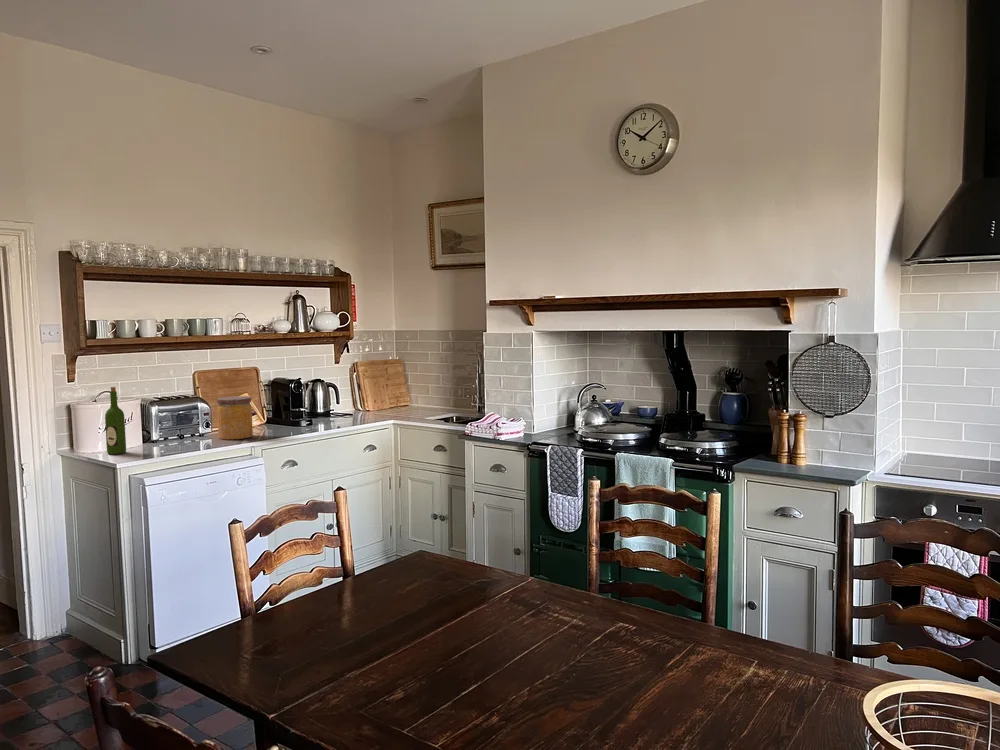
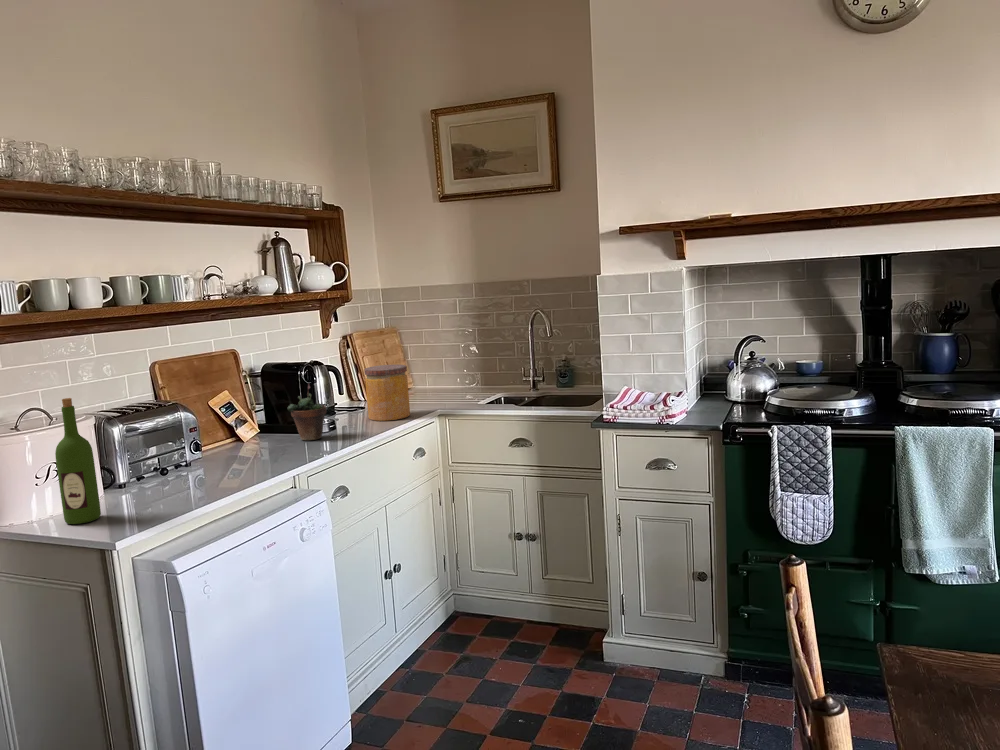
succulent plant: none [272,392,298,429] -> present [288,384,326,440]
jar: present [217,396,253,440] -> present [364,364,410,421]

